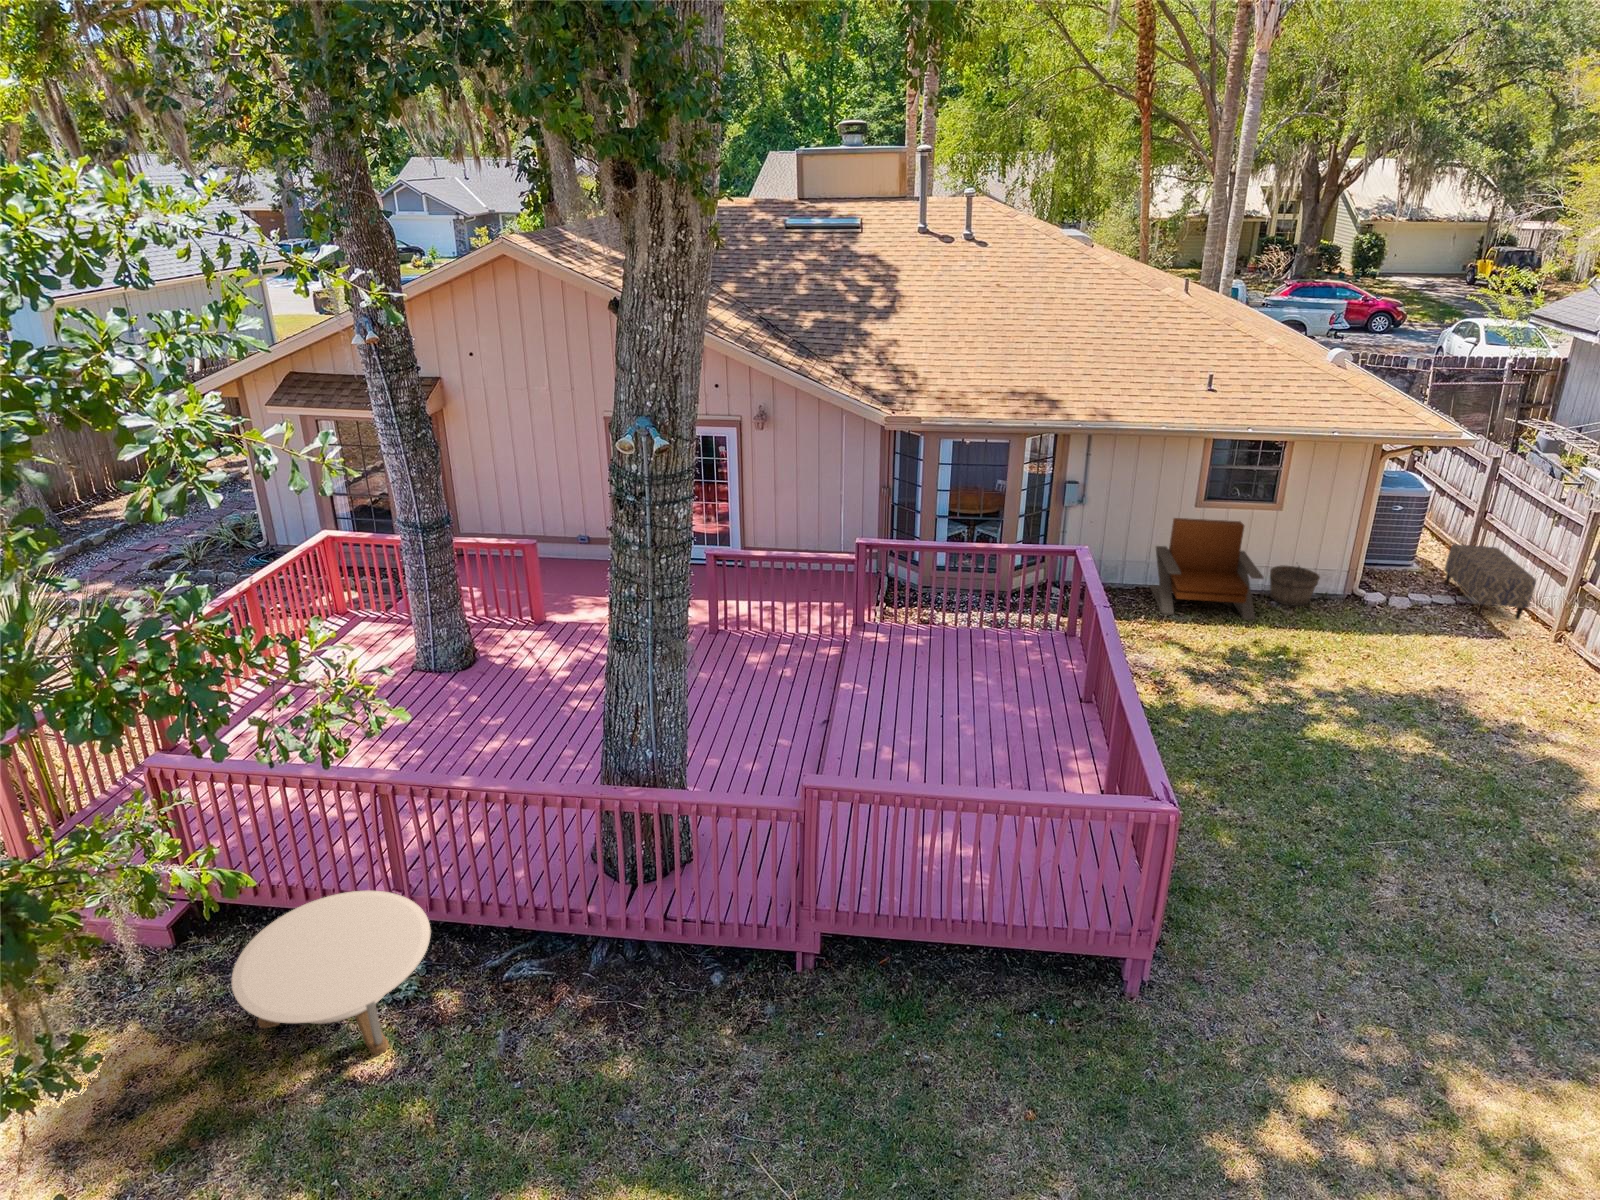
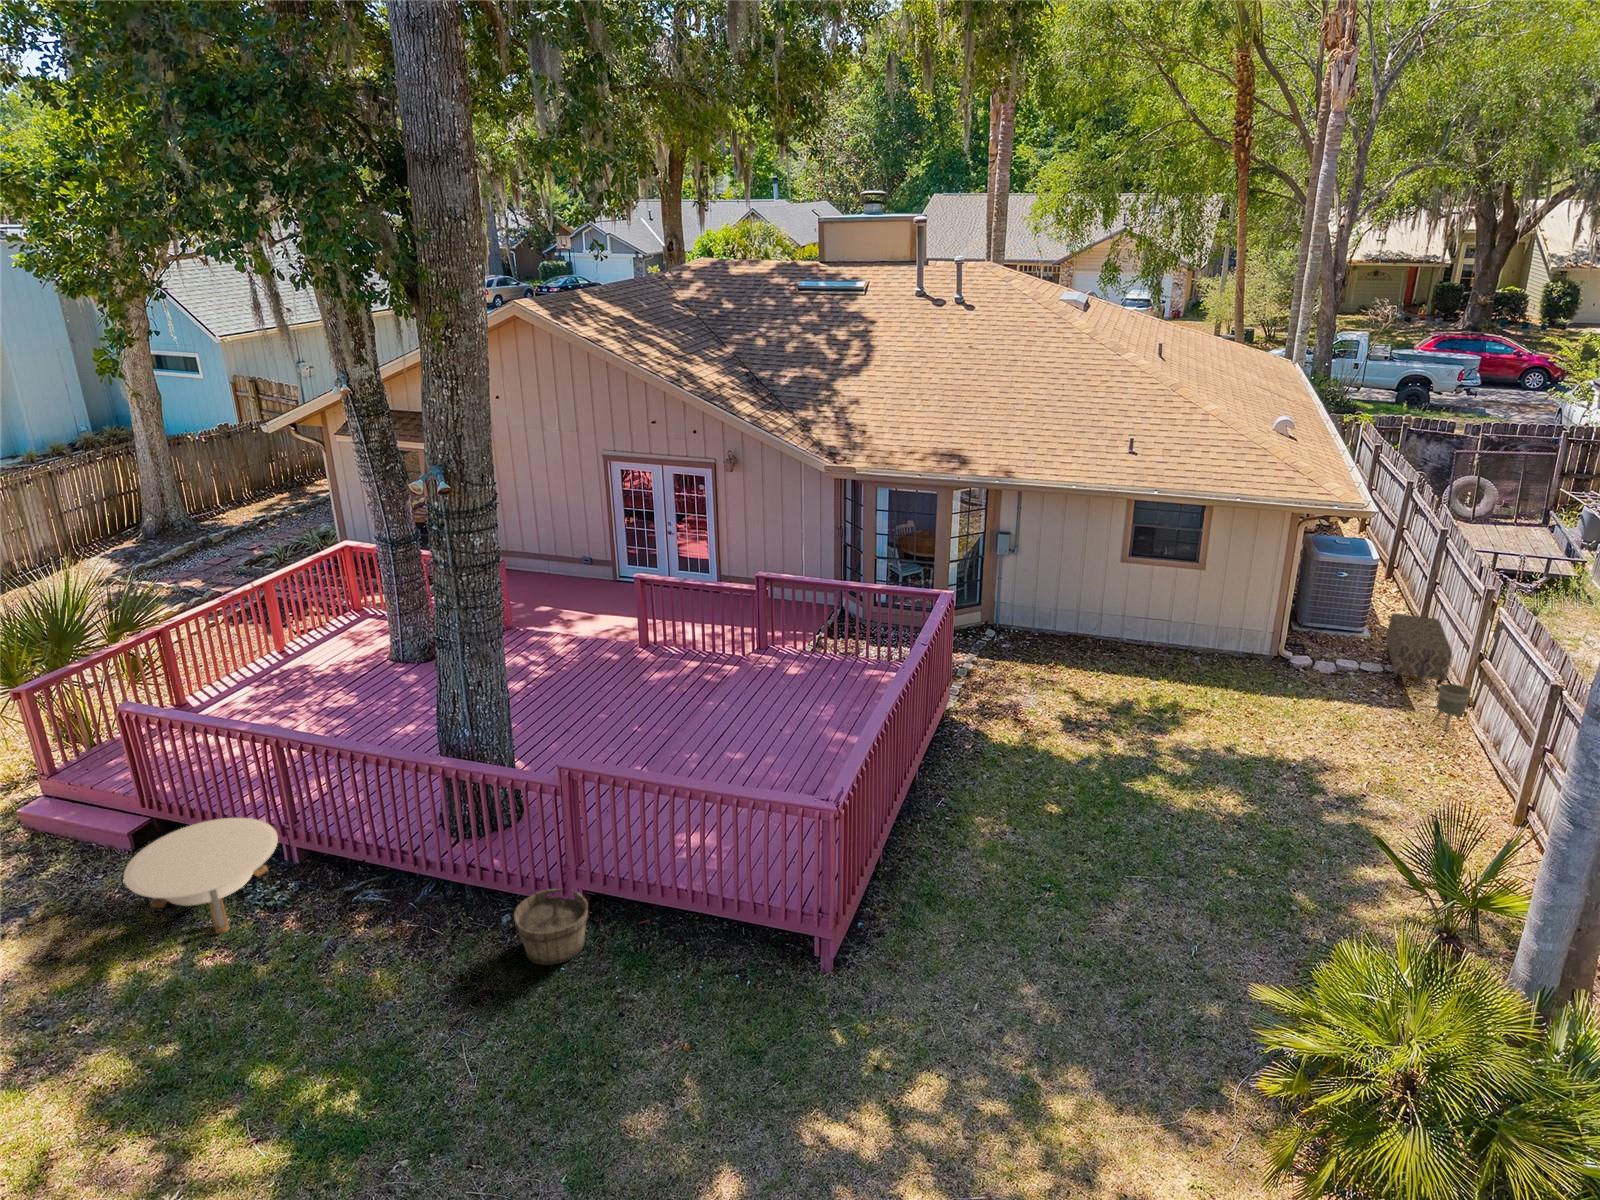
lounge chair: present [1150,518,1263,620] -> none [1068,572,1164,675]
wooden bucket: present [1270,565,1320,606] -> present [514,889,588,965]
planter: none [1537,611,1581,659] -> present [1434,684,1471,731]

